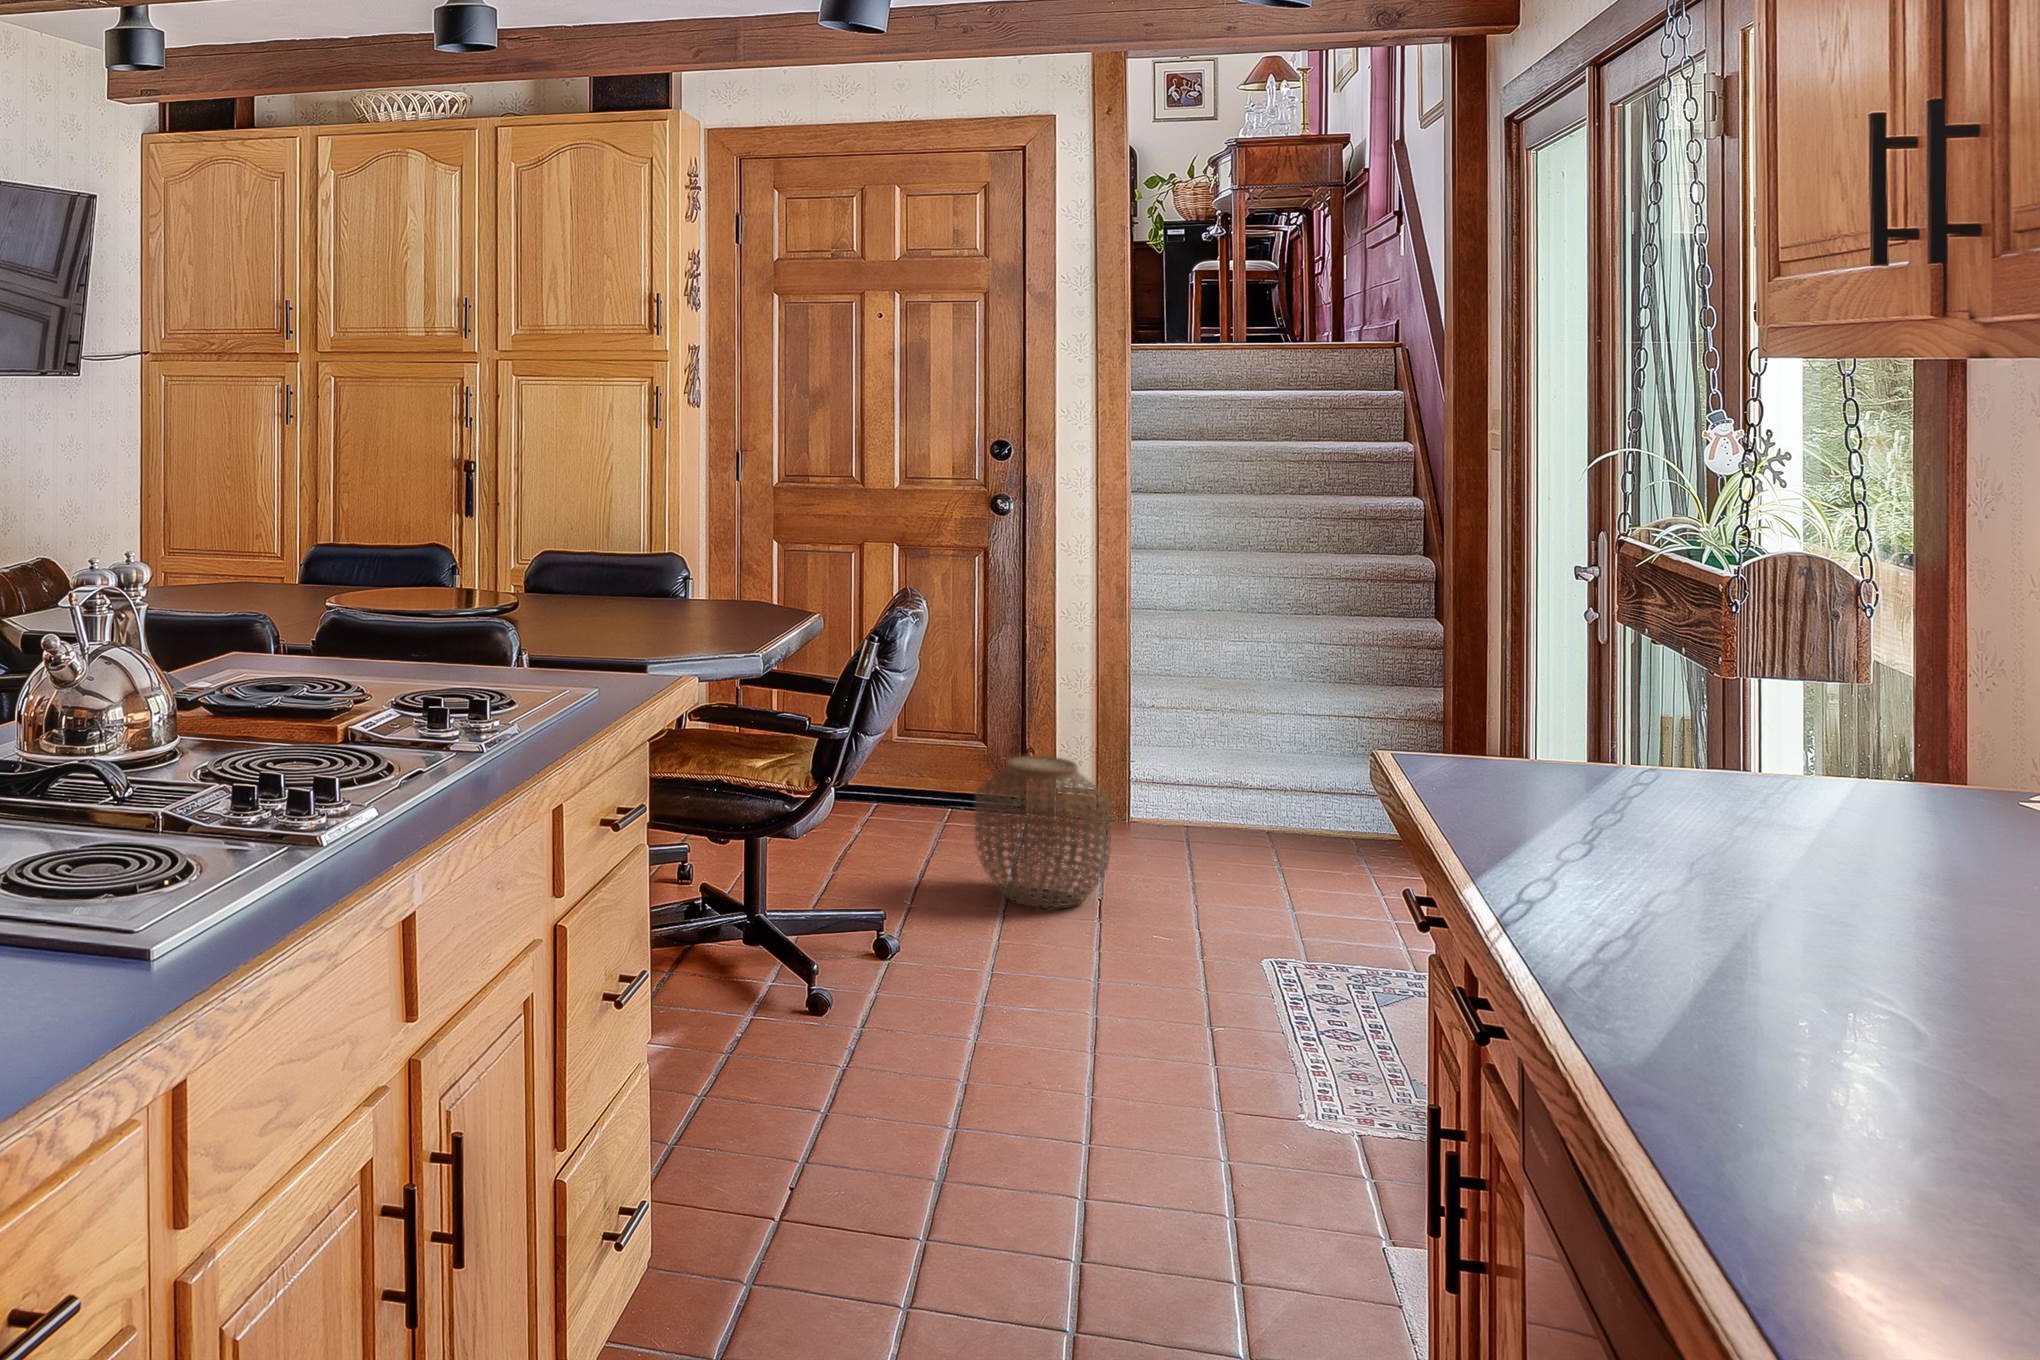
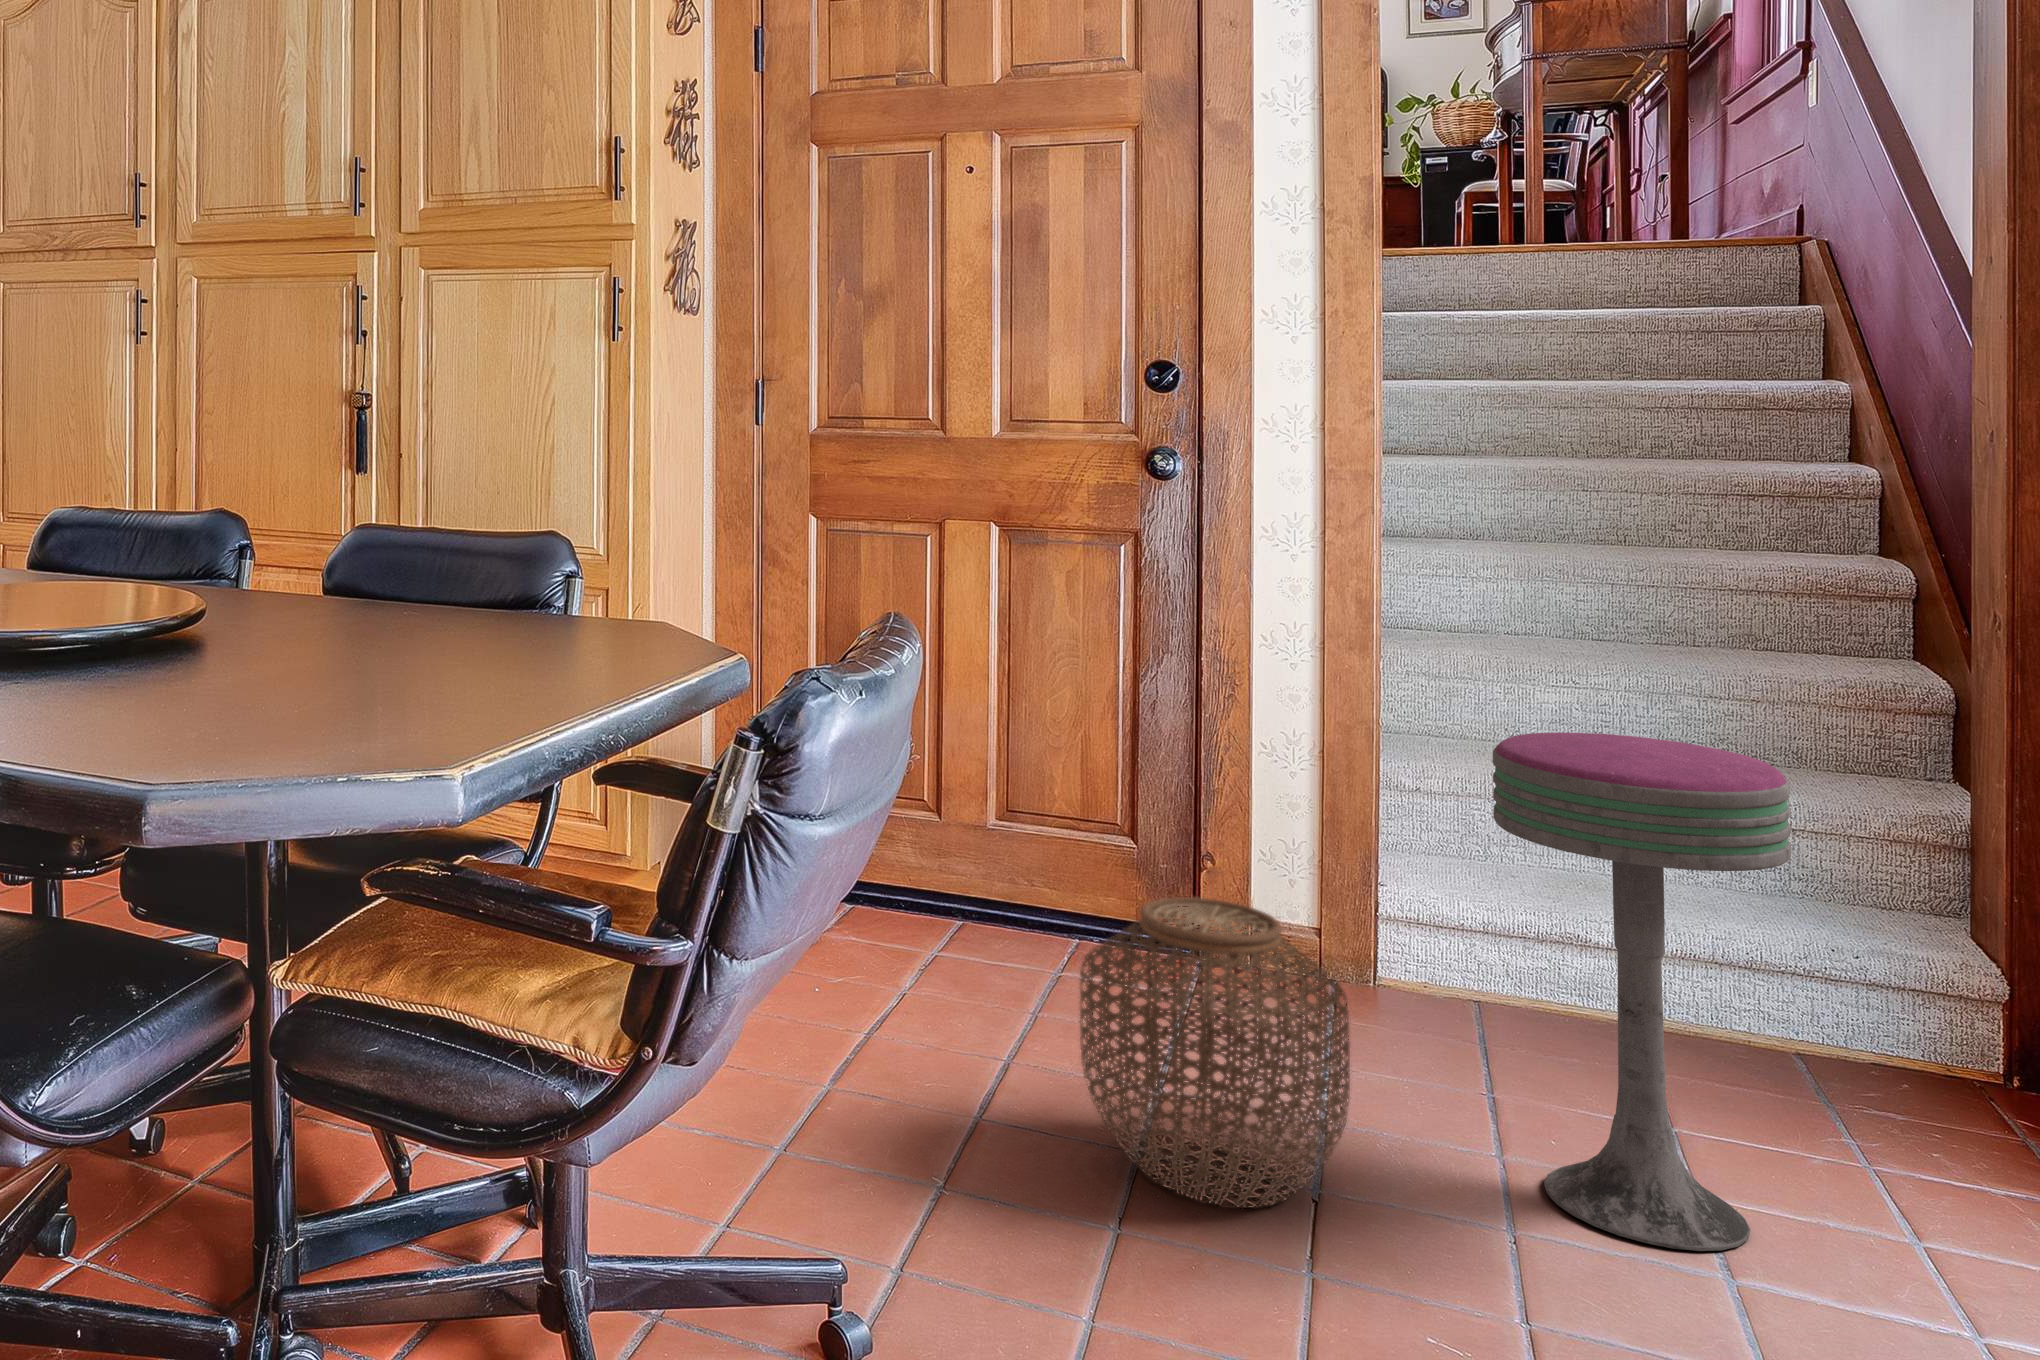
bar stool: none [1182,661,1316,910] -> present [1493,732,1792,1251]

